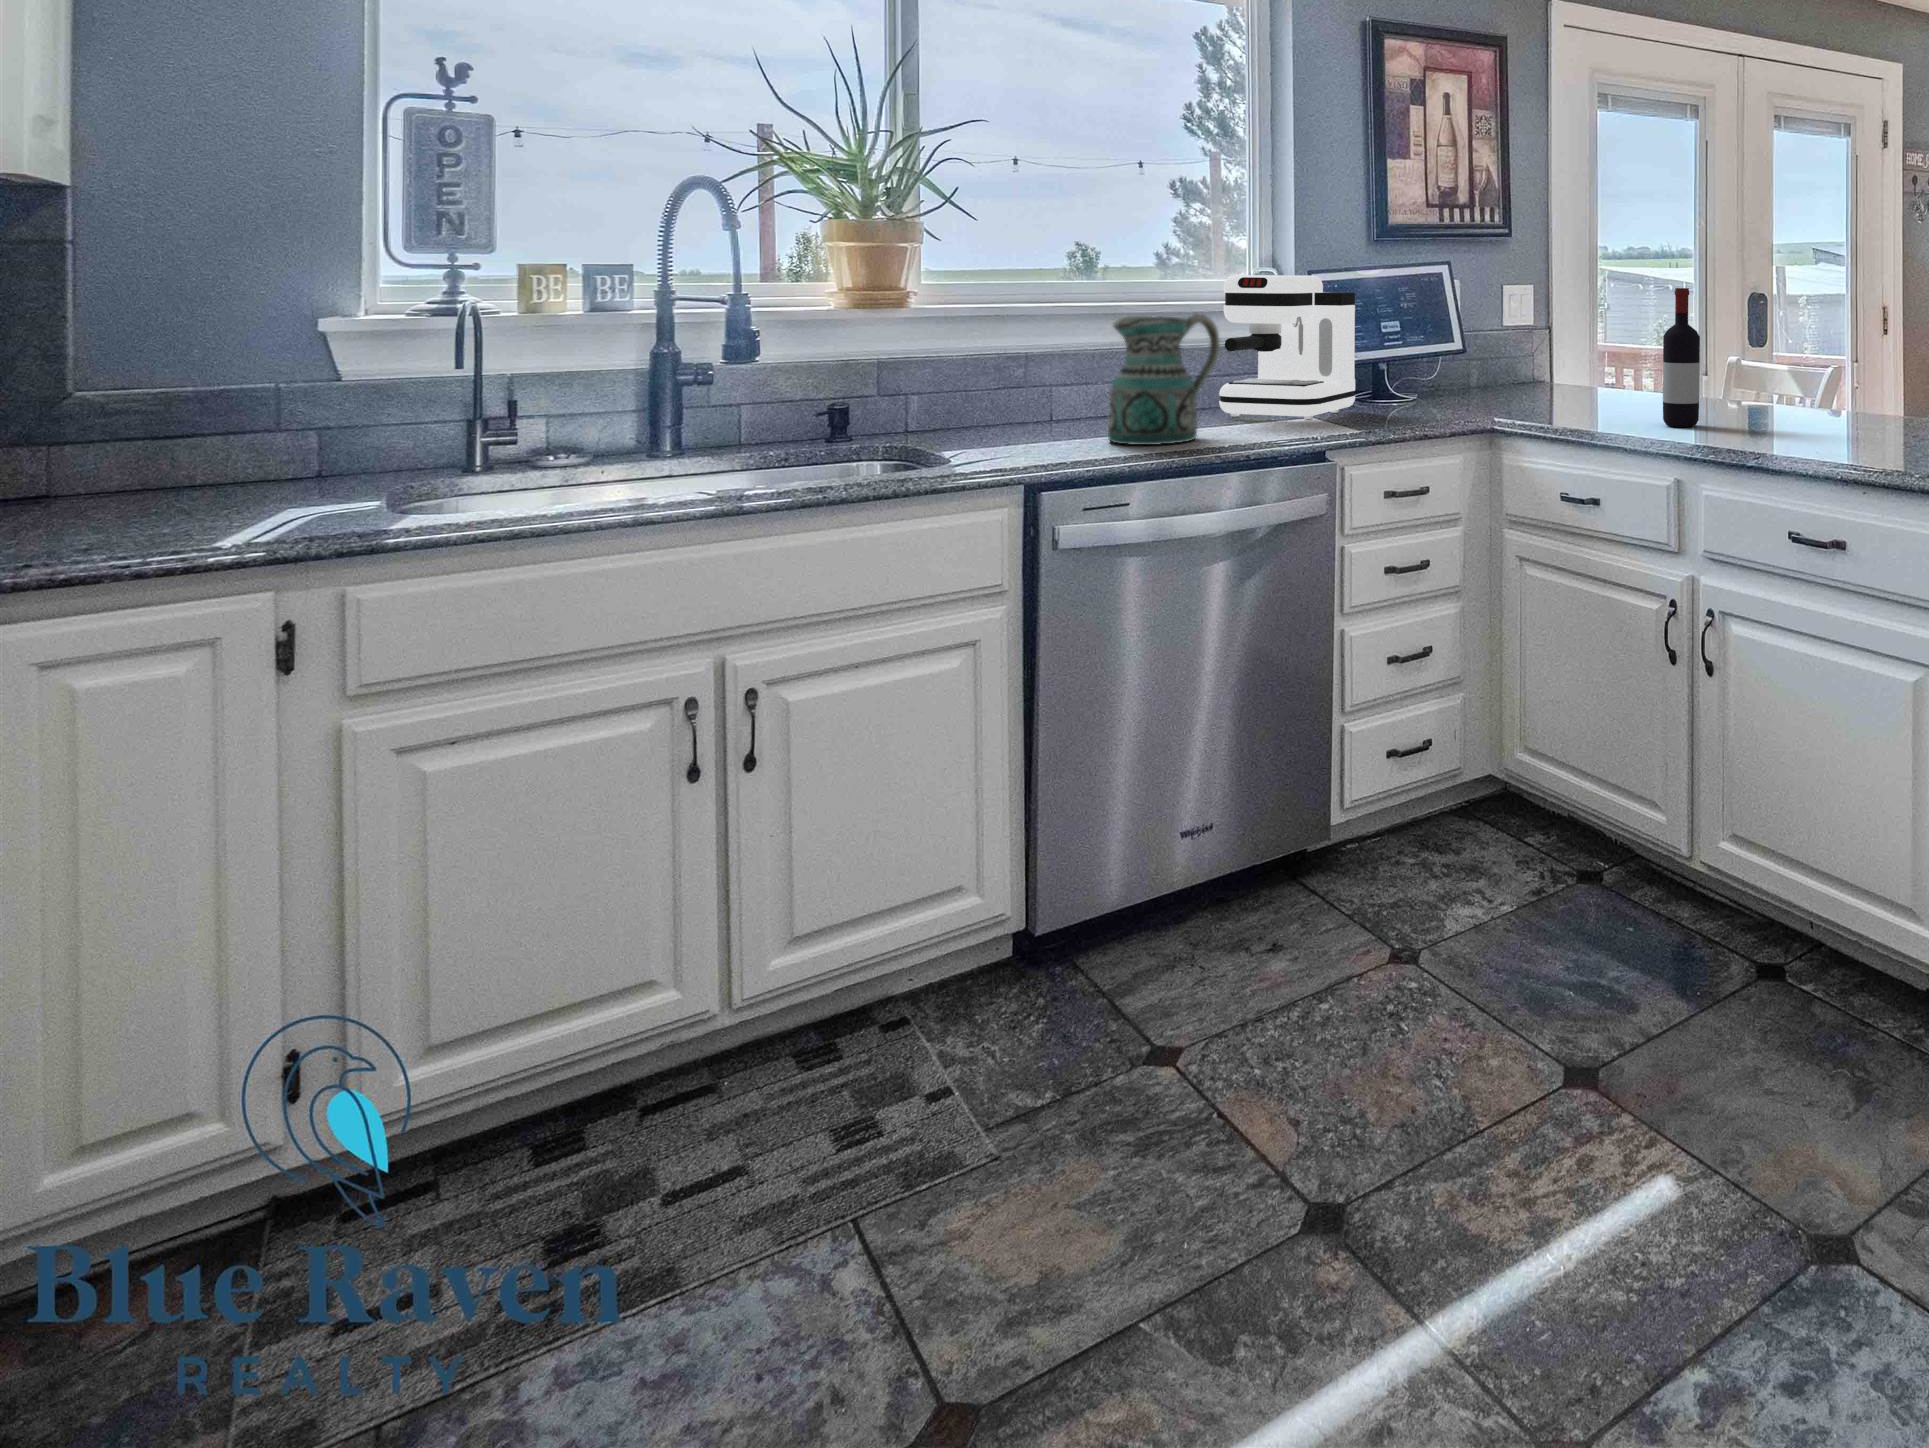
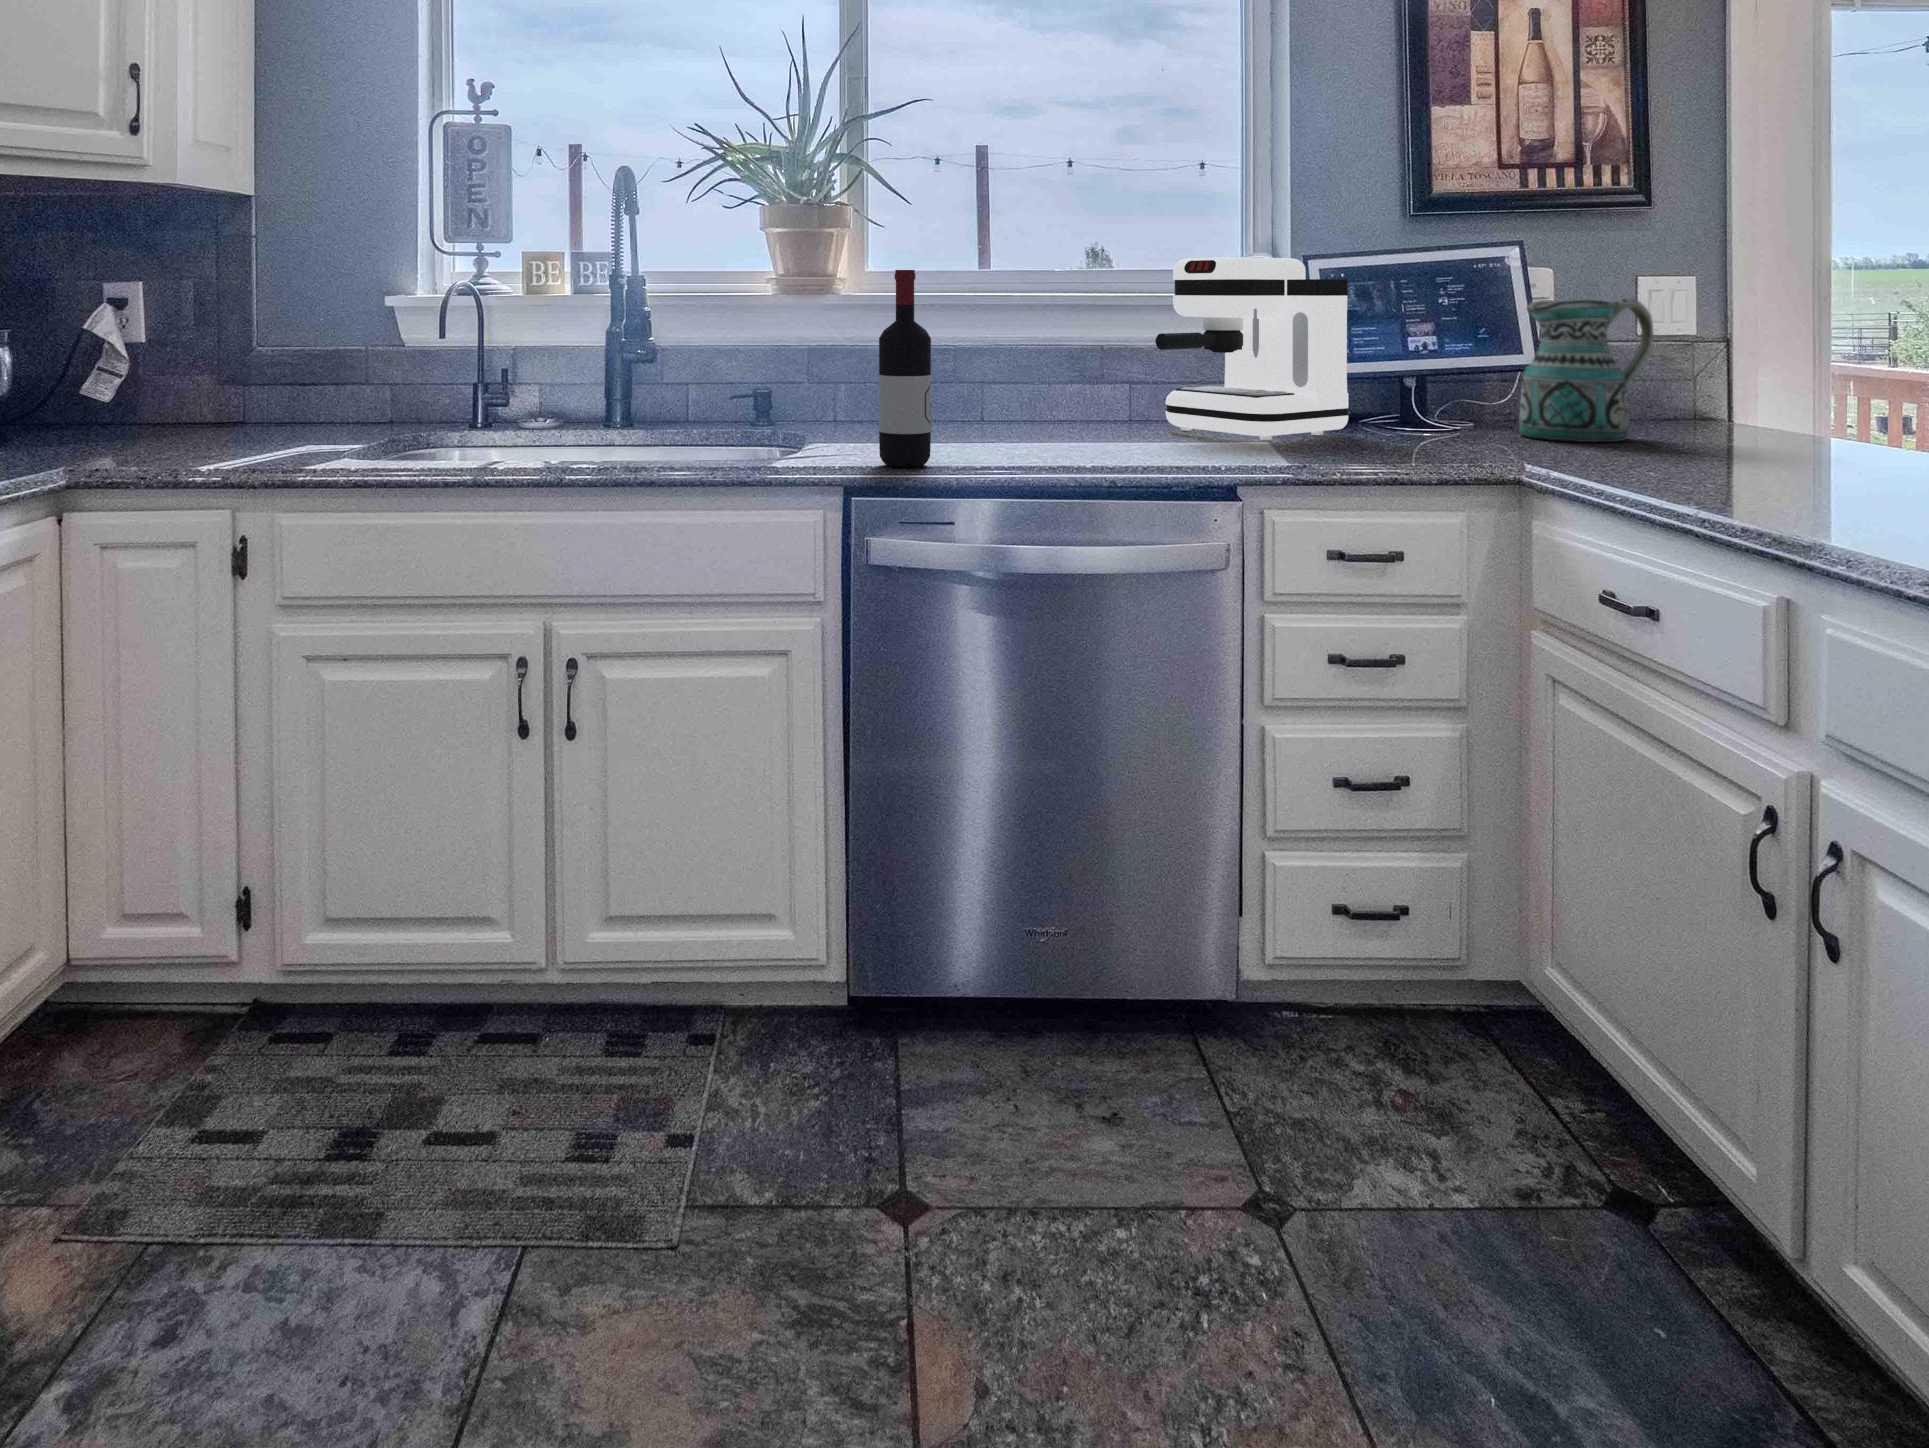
wine bottle: present [1663,288,1700,427] -> present [879,270,931,467]
ceramic pitcher: present [1108,314,1220,445] -> present [1519,298,1654,442]

